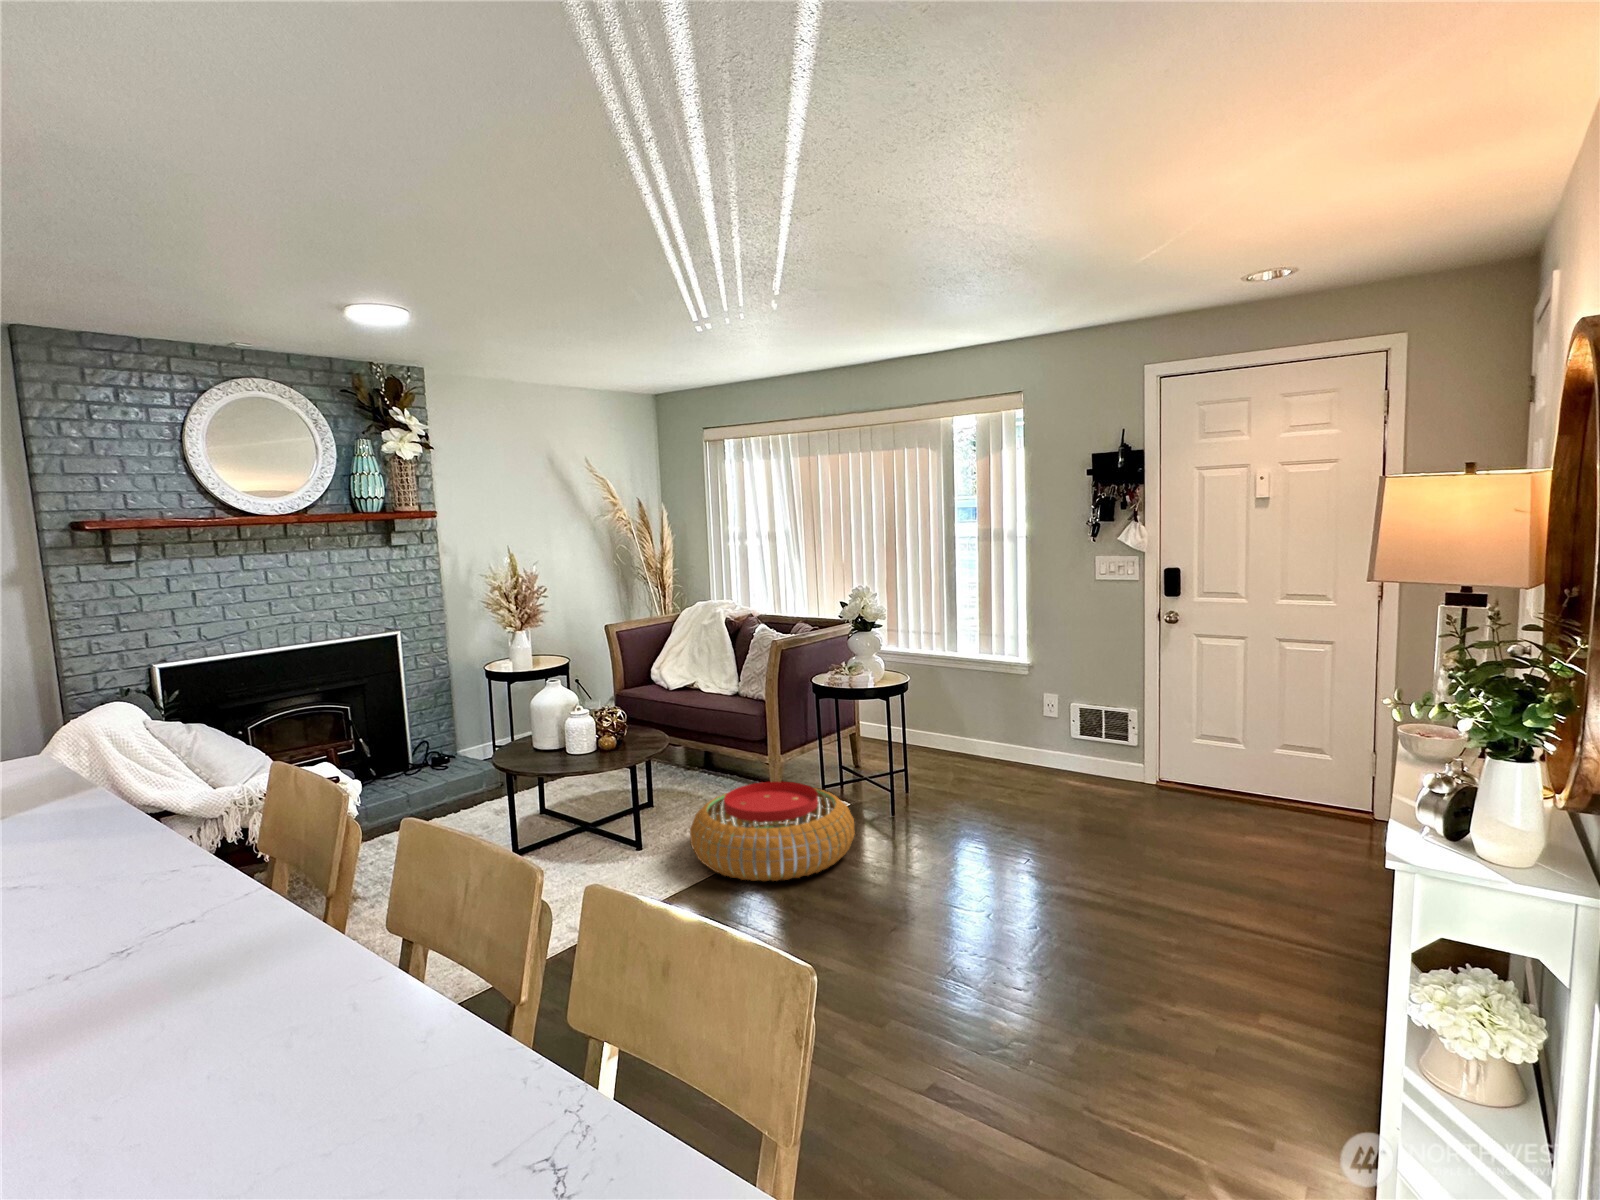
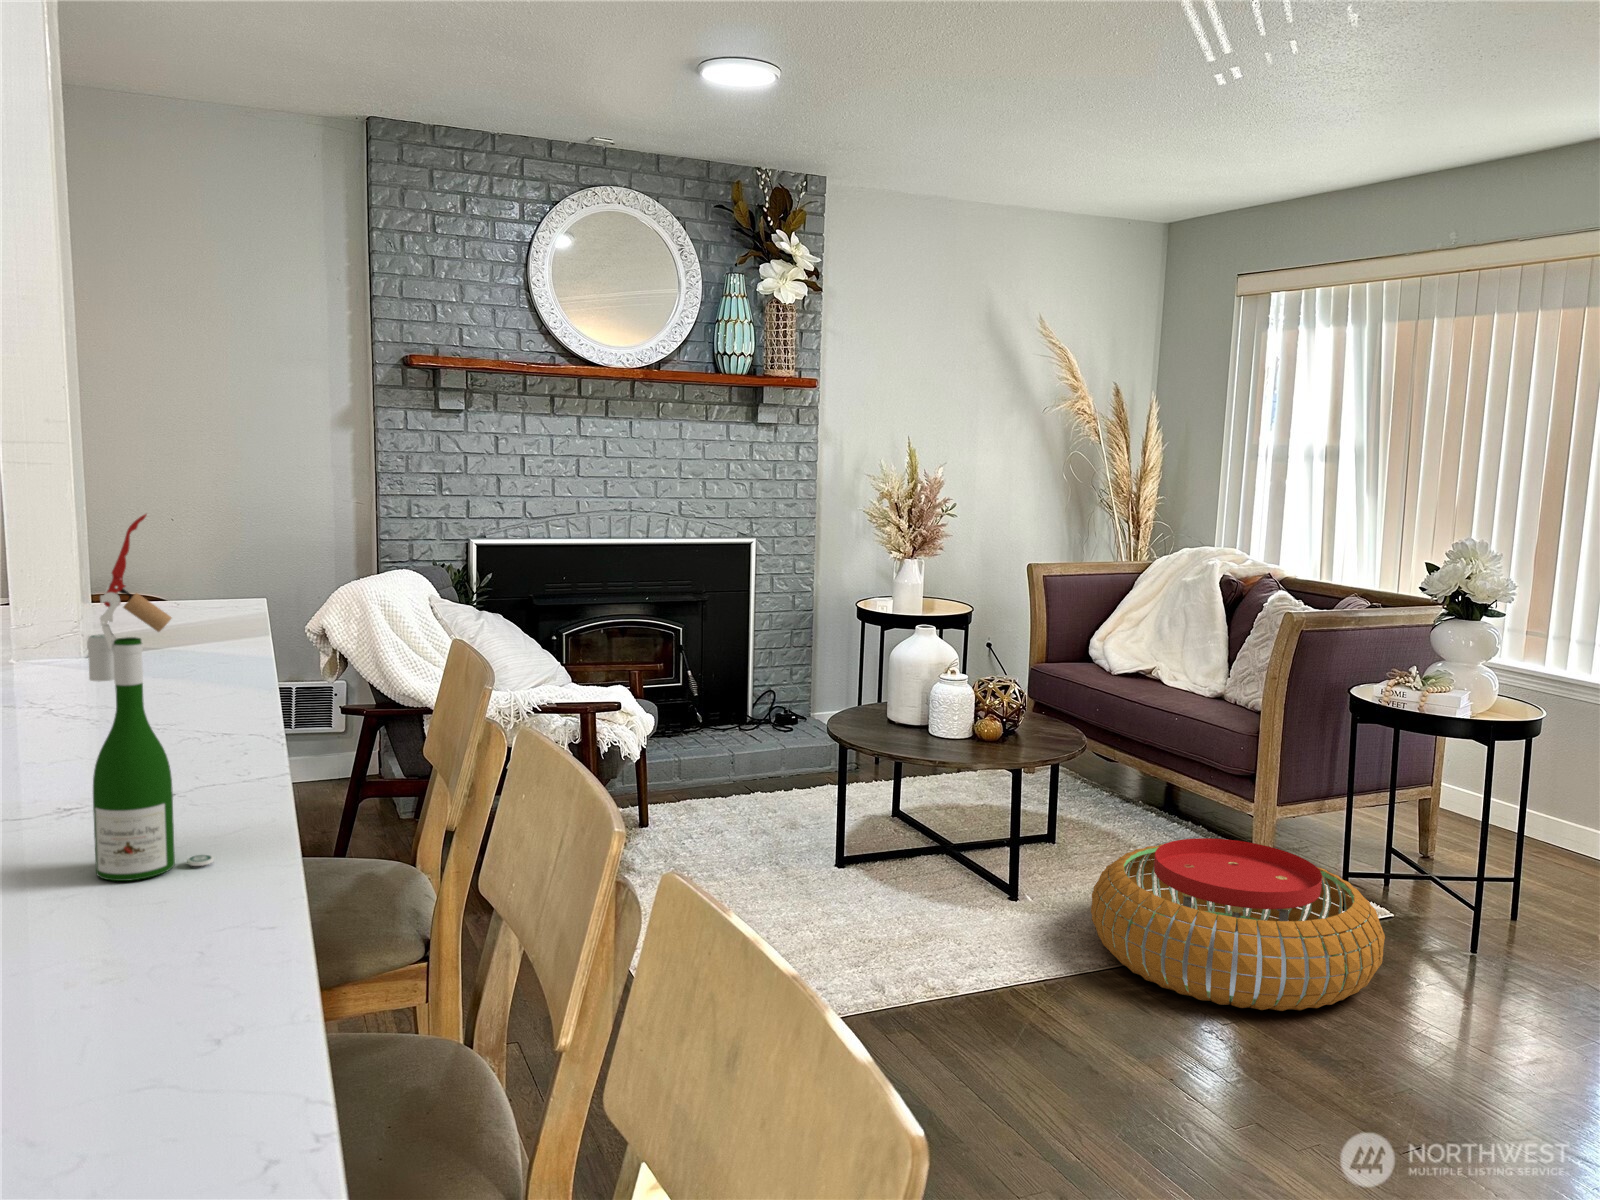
wine bottle: none [175,731,273,966] -> present [87,514,214,881]

